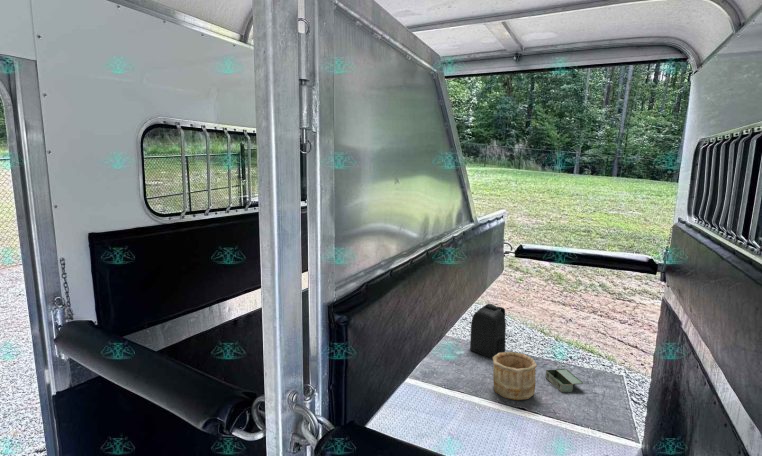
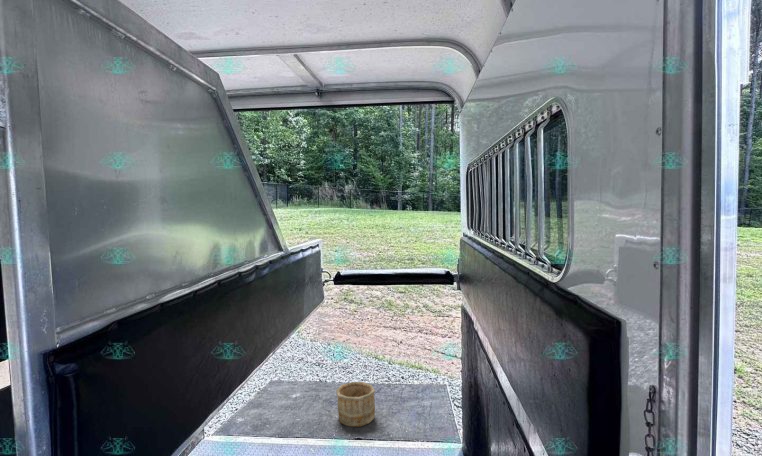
backpack: present [470,304,506,358] -> none [314,339,347,392]
toolbox: present [546,369,583,392] -> none [383,389,414,411]

